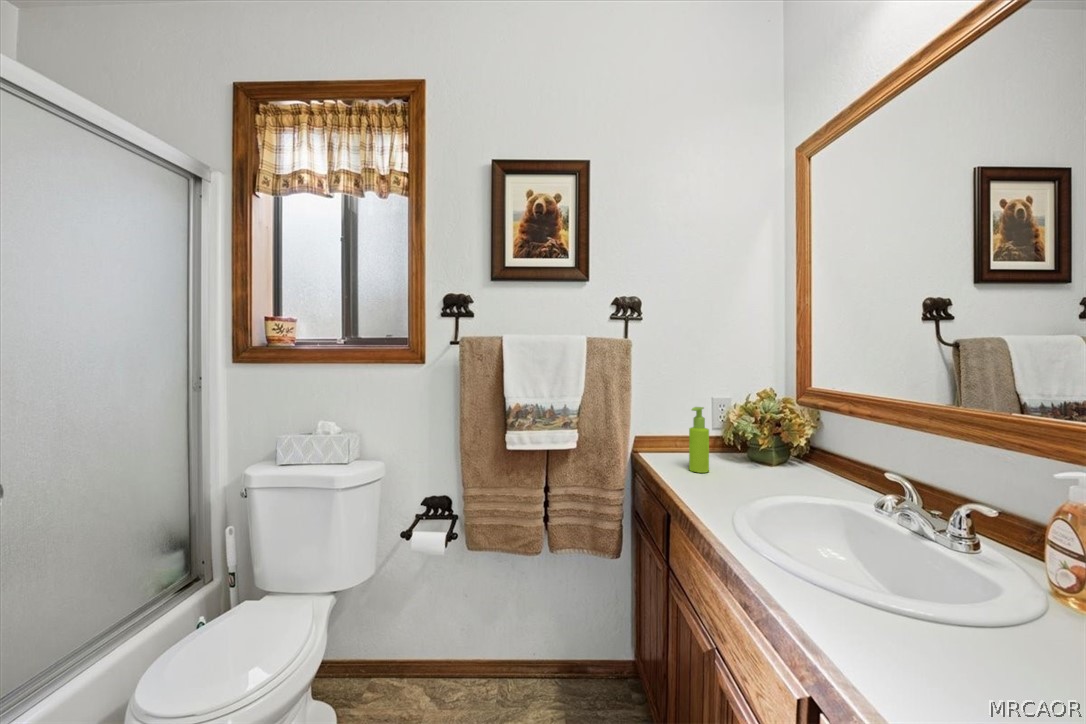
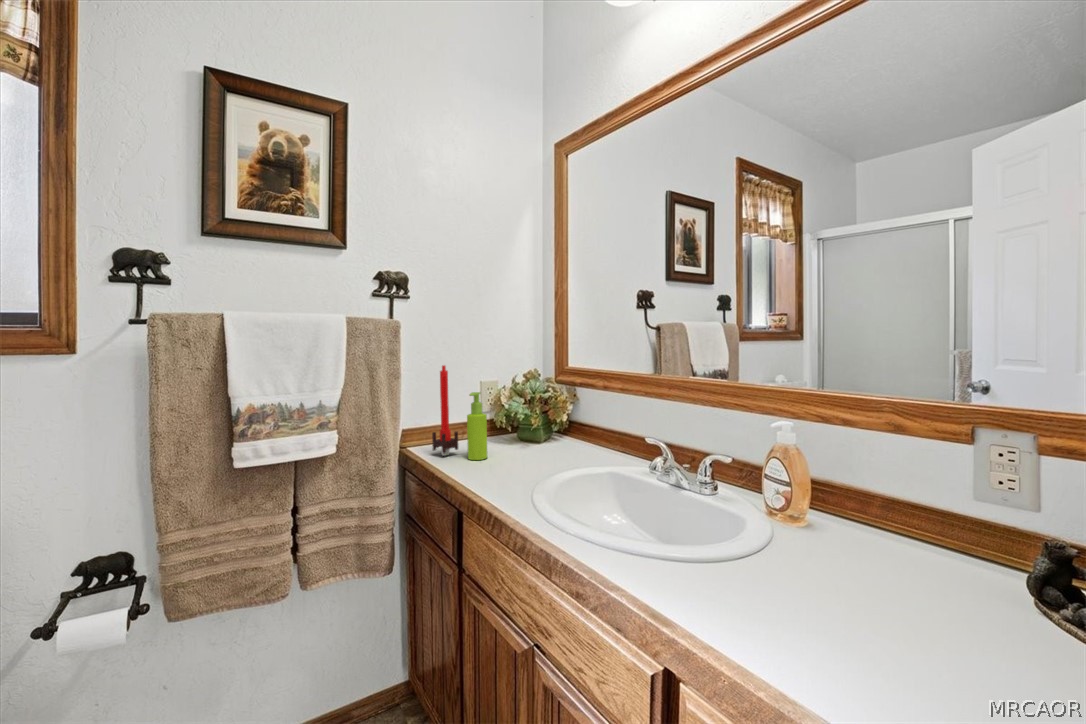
candle: none [657,379,681,463] -> present [432,365,458,456]

